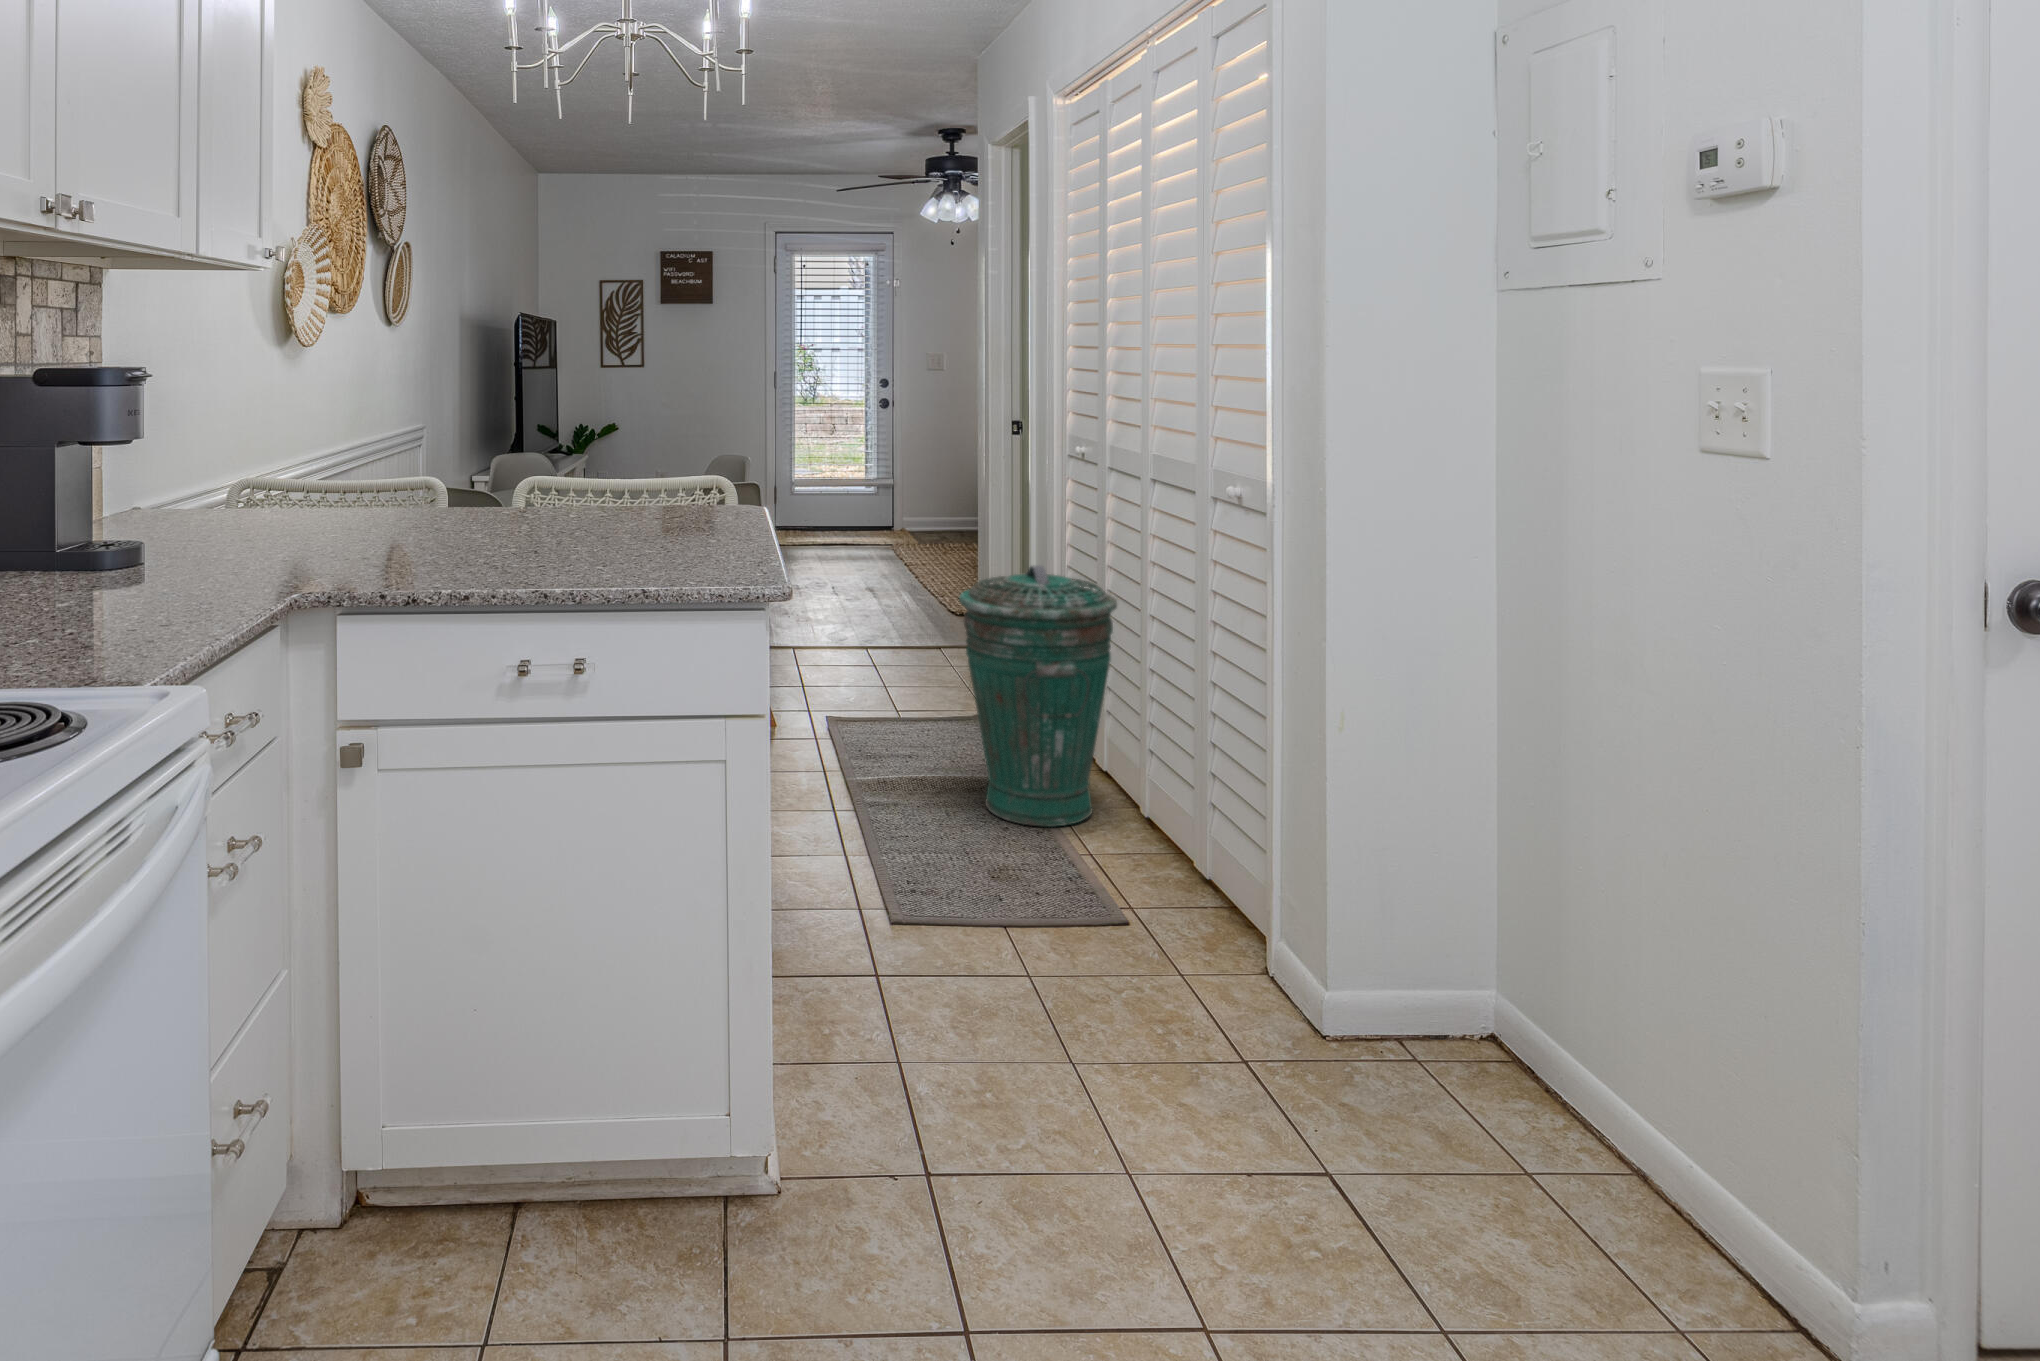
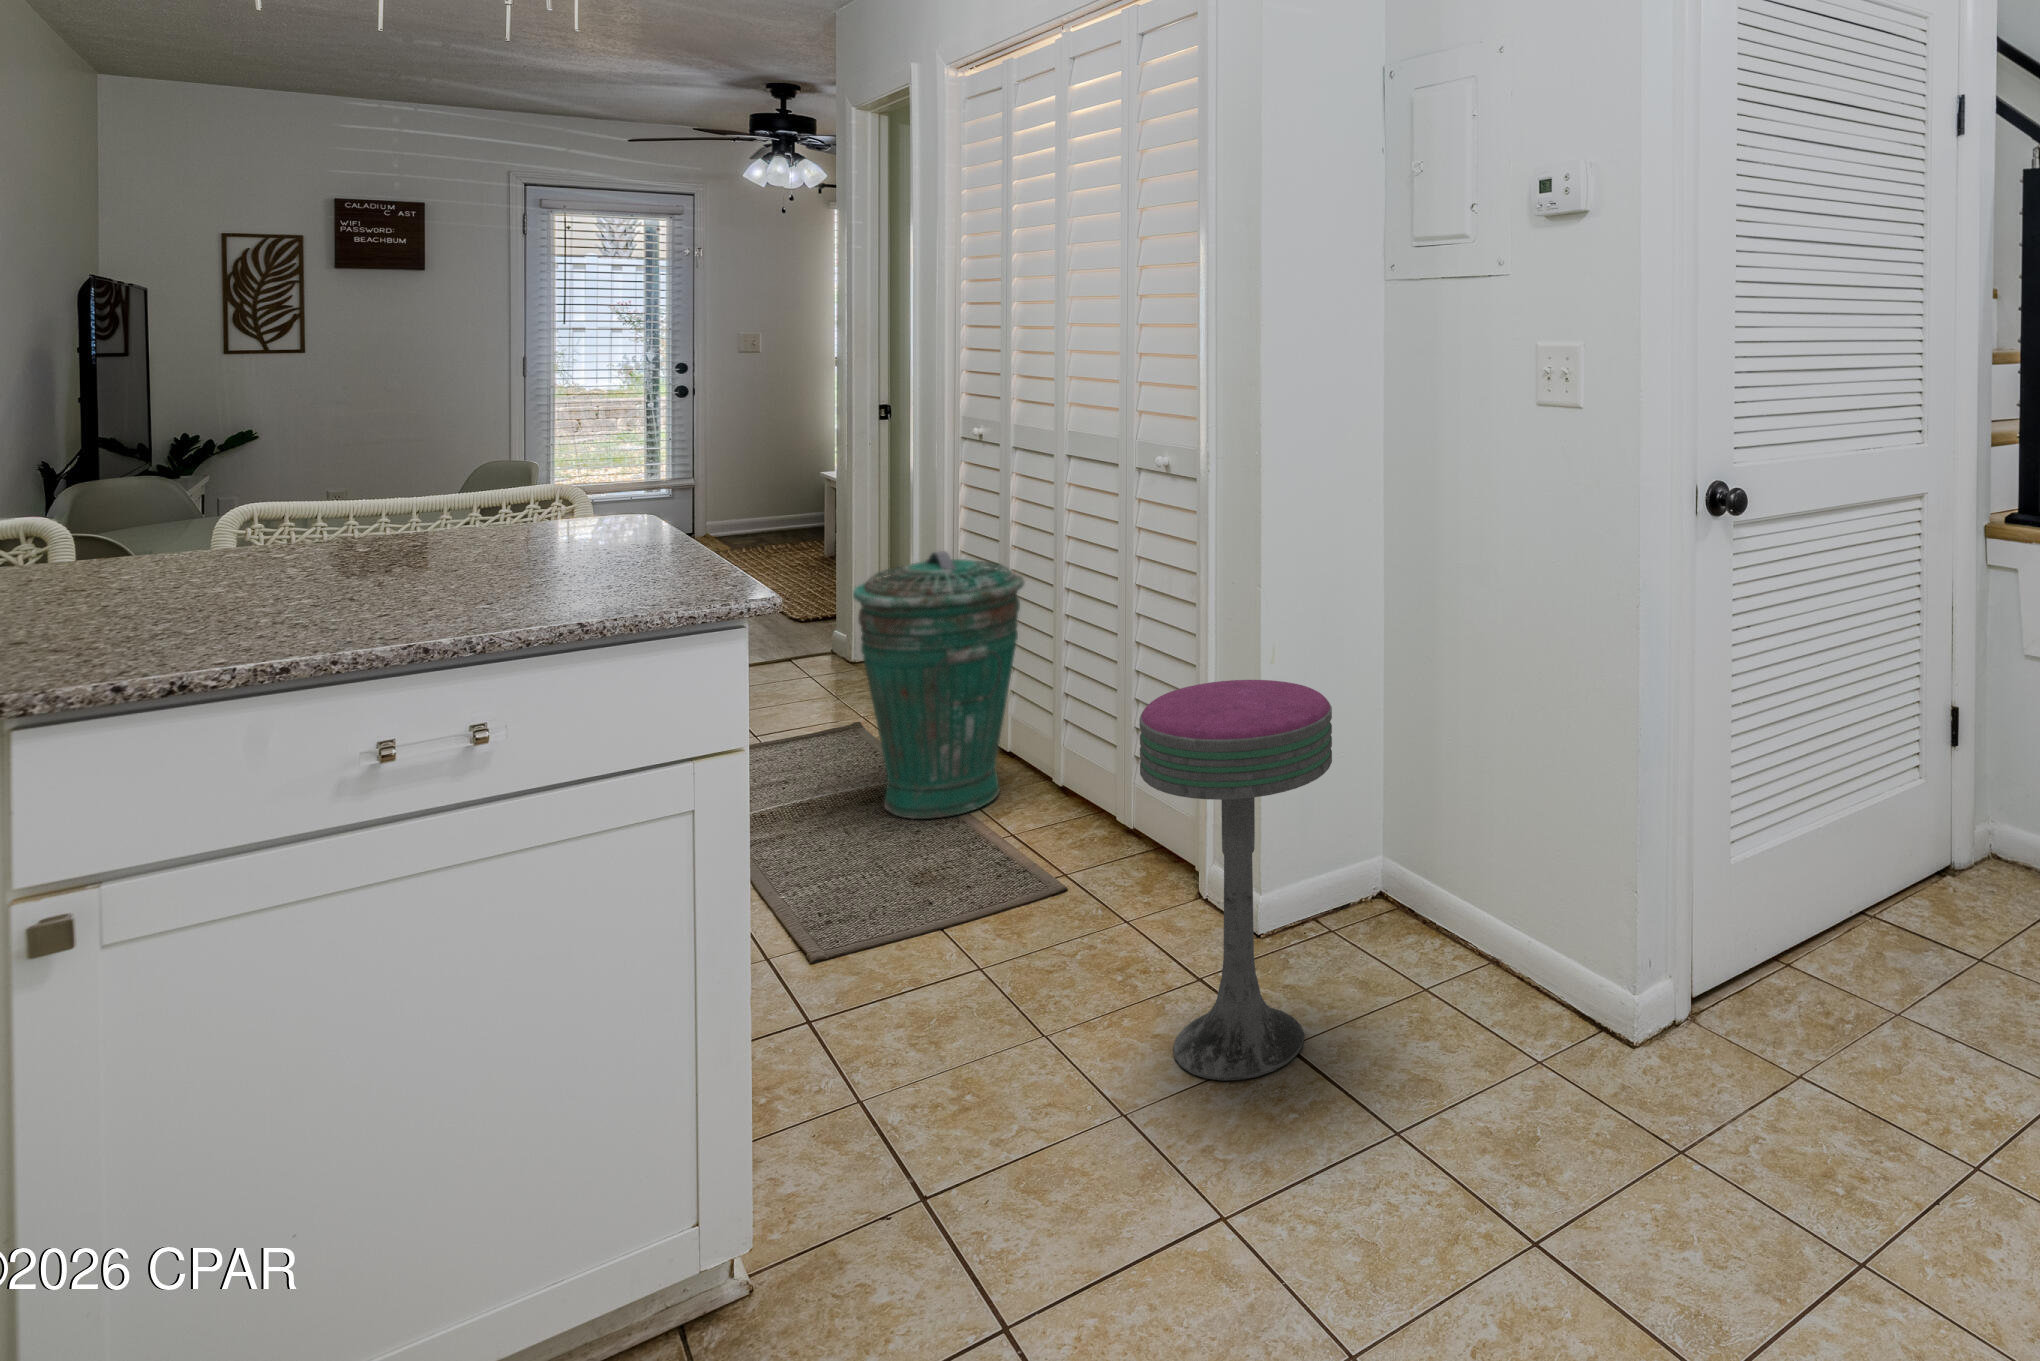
bar stool: none [1157,737,1383,1188] -> present [1139,680,1332,1081]

